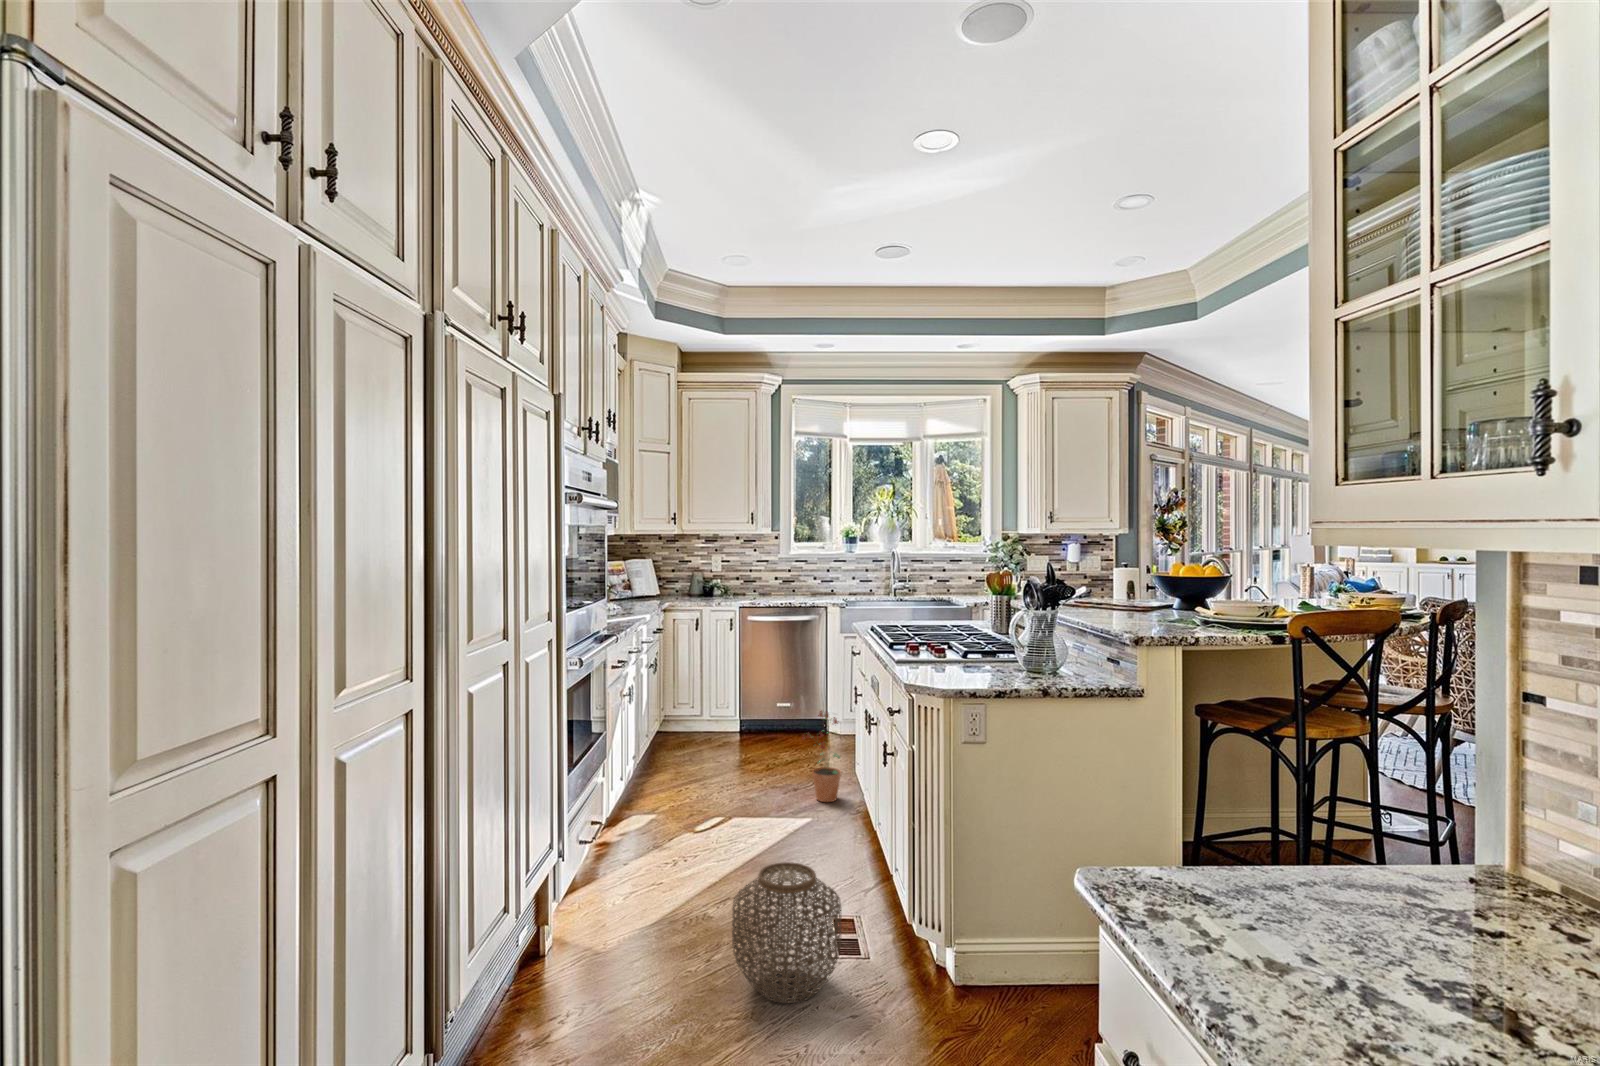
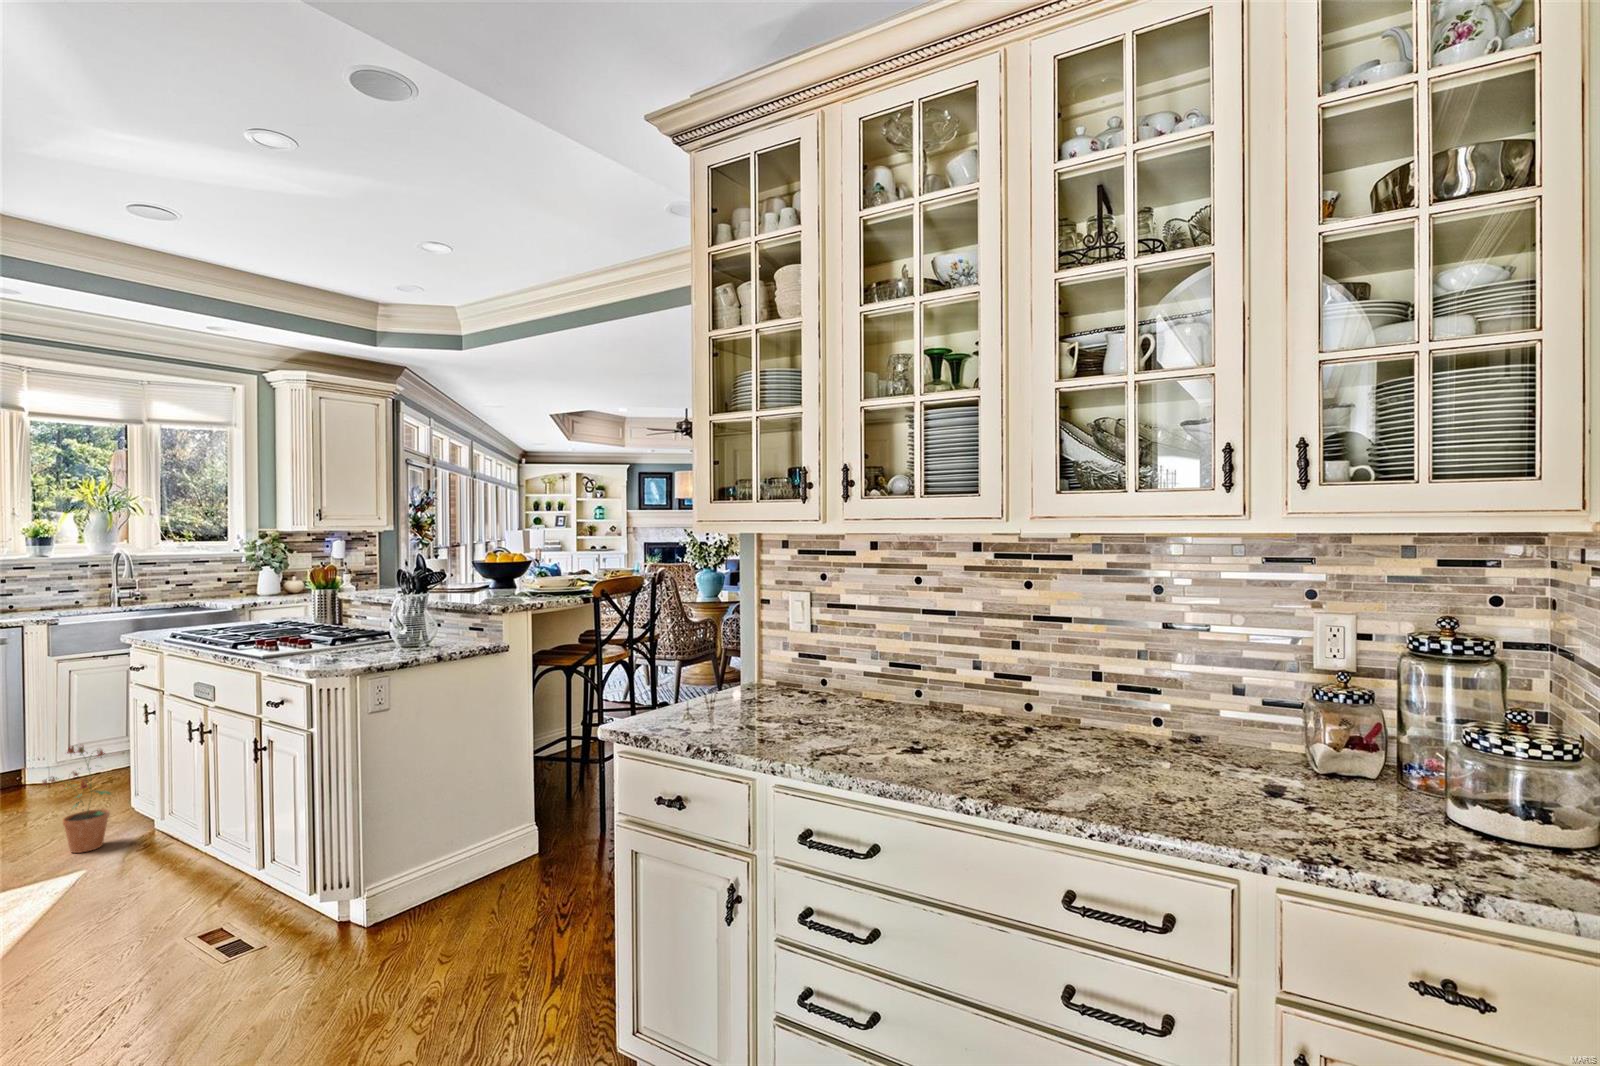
woven basket: present [732,862,842,1003] -> none [114,873,259,1022]

